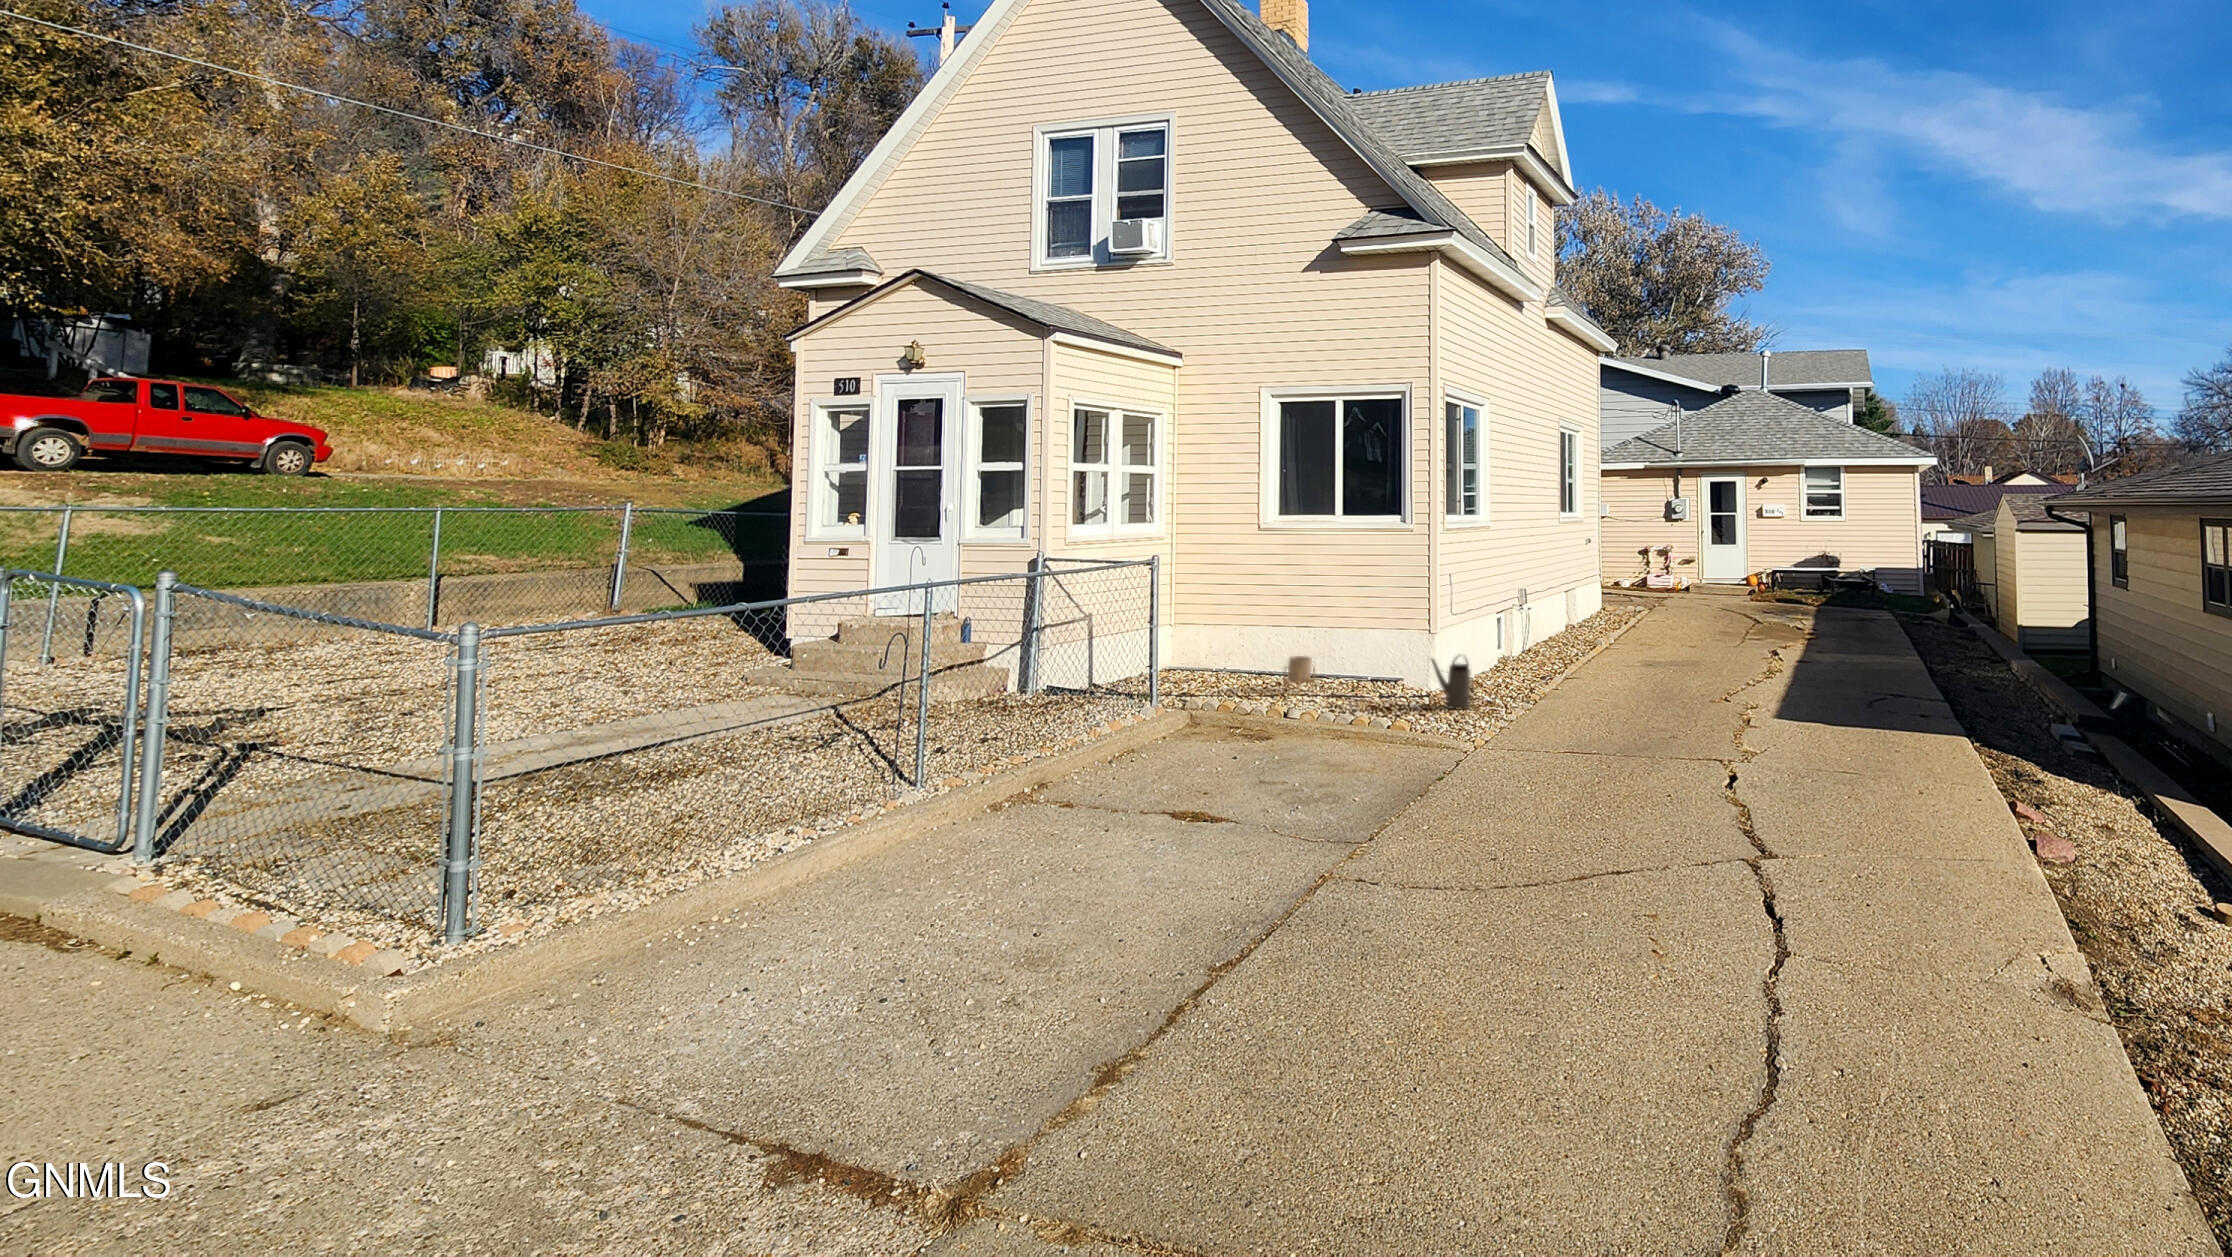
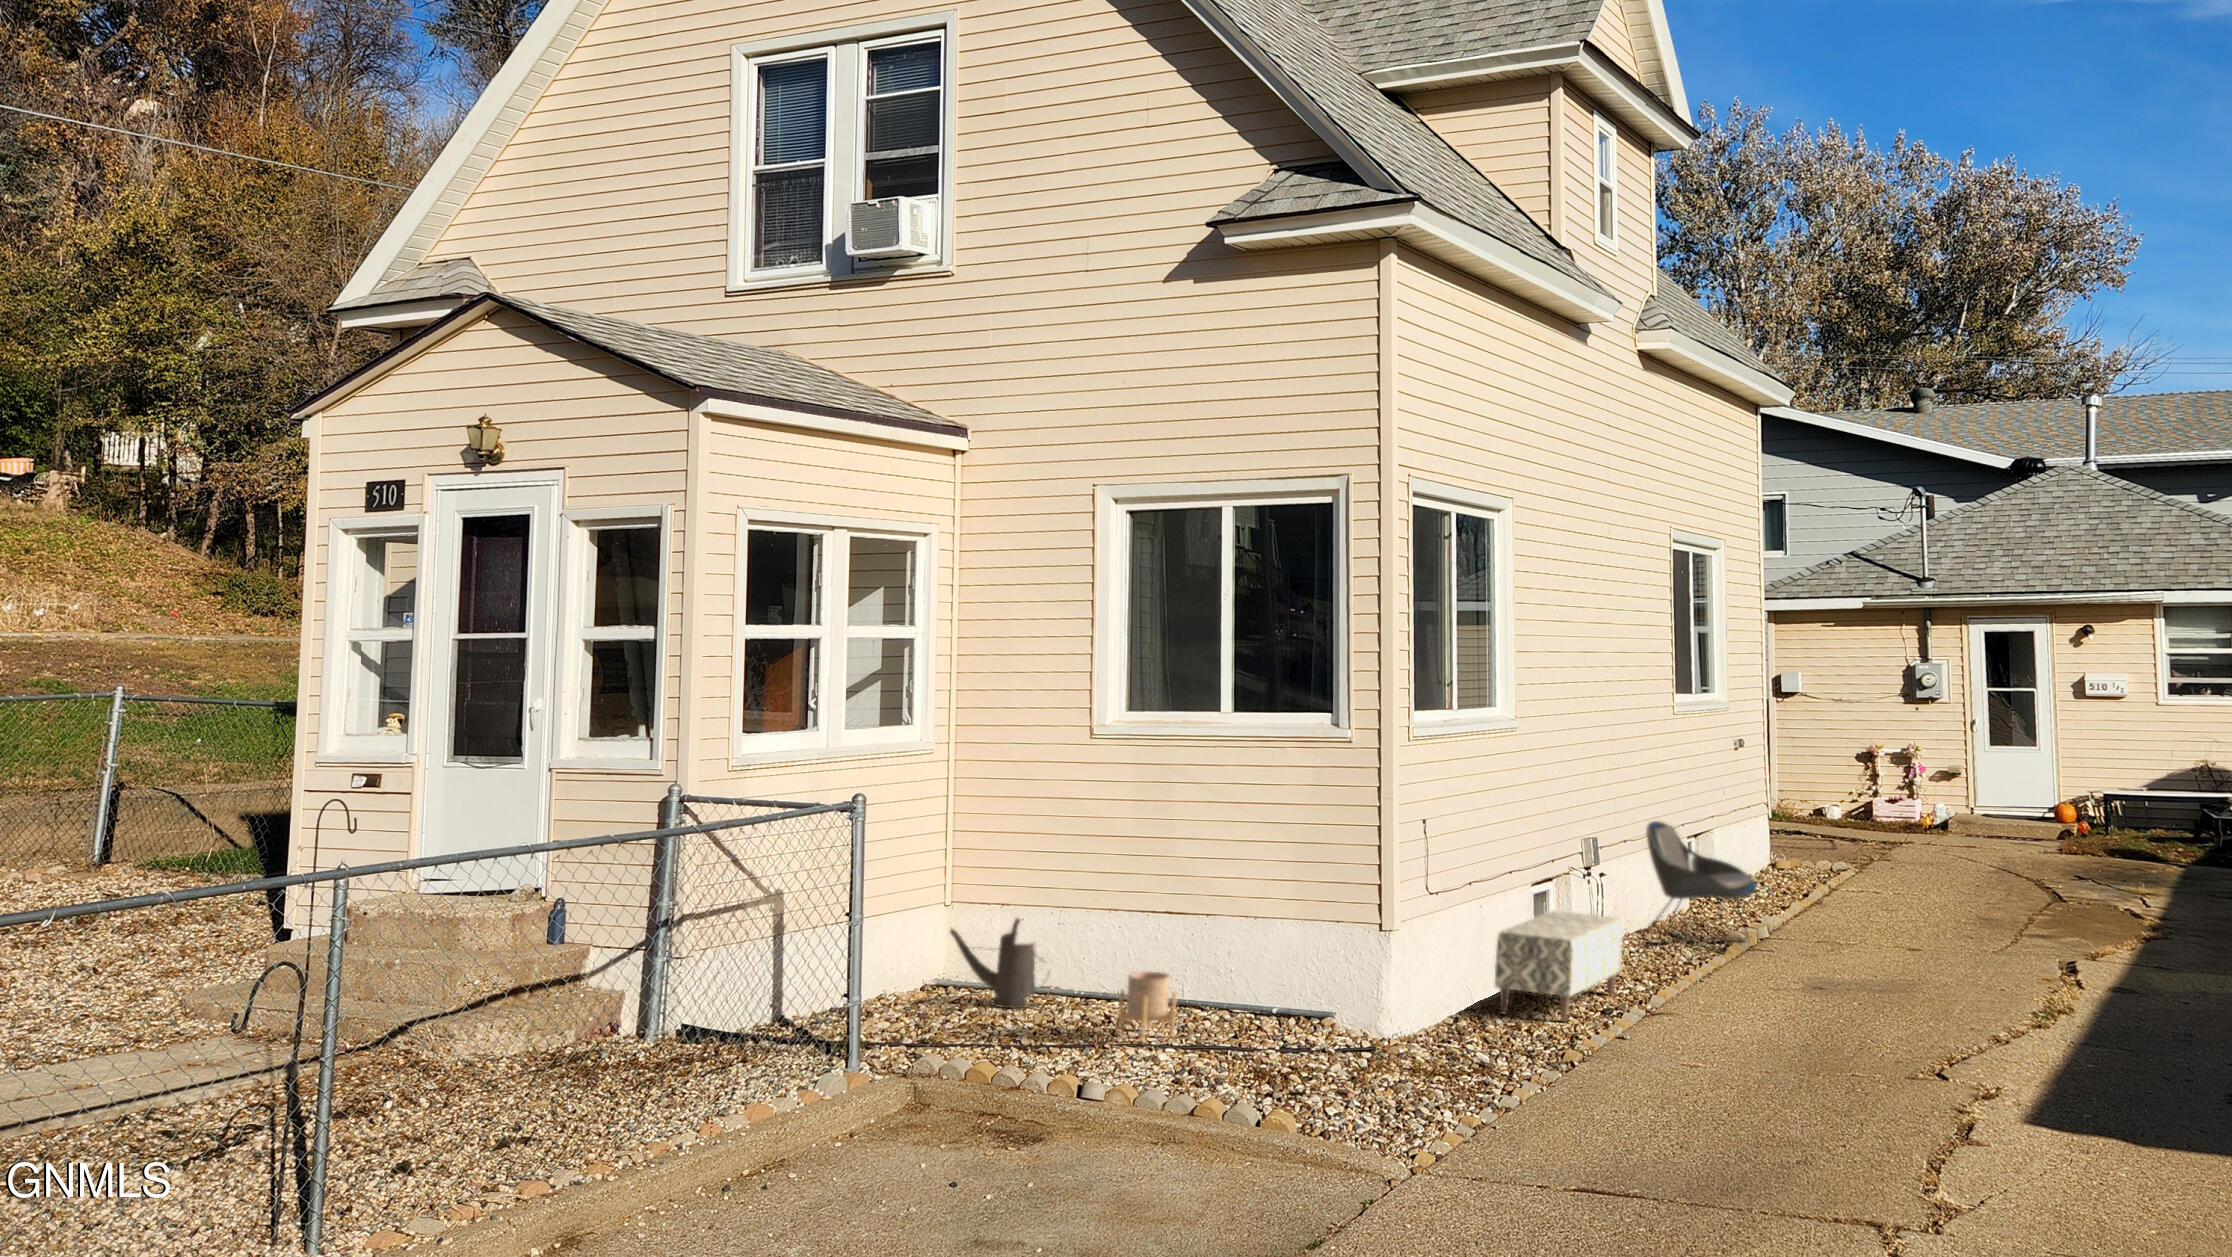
lounge chair: none [1545,580,1607,651] -> present [1644,821,1757,954]
bench: none [1482,625,1546,683] -> present [1495,911,1623,1022]
watering can: present [1431,654,1475,710] -> present [950,919,1035,1008]

